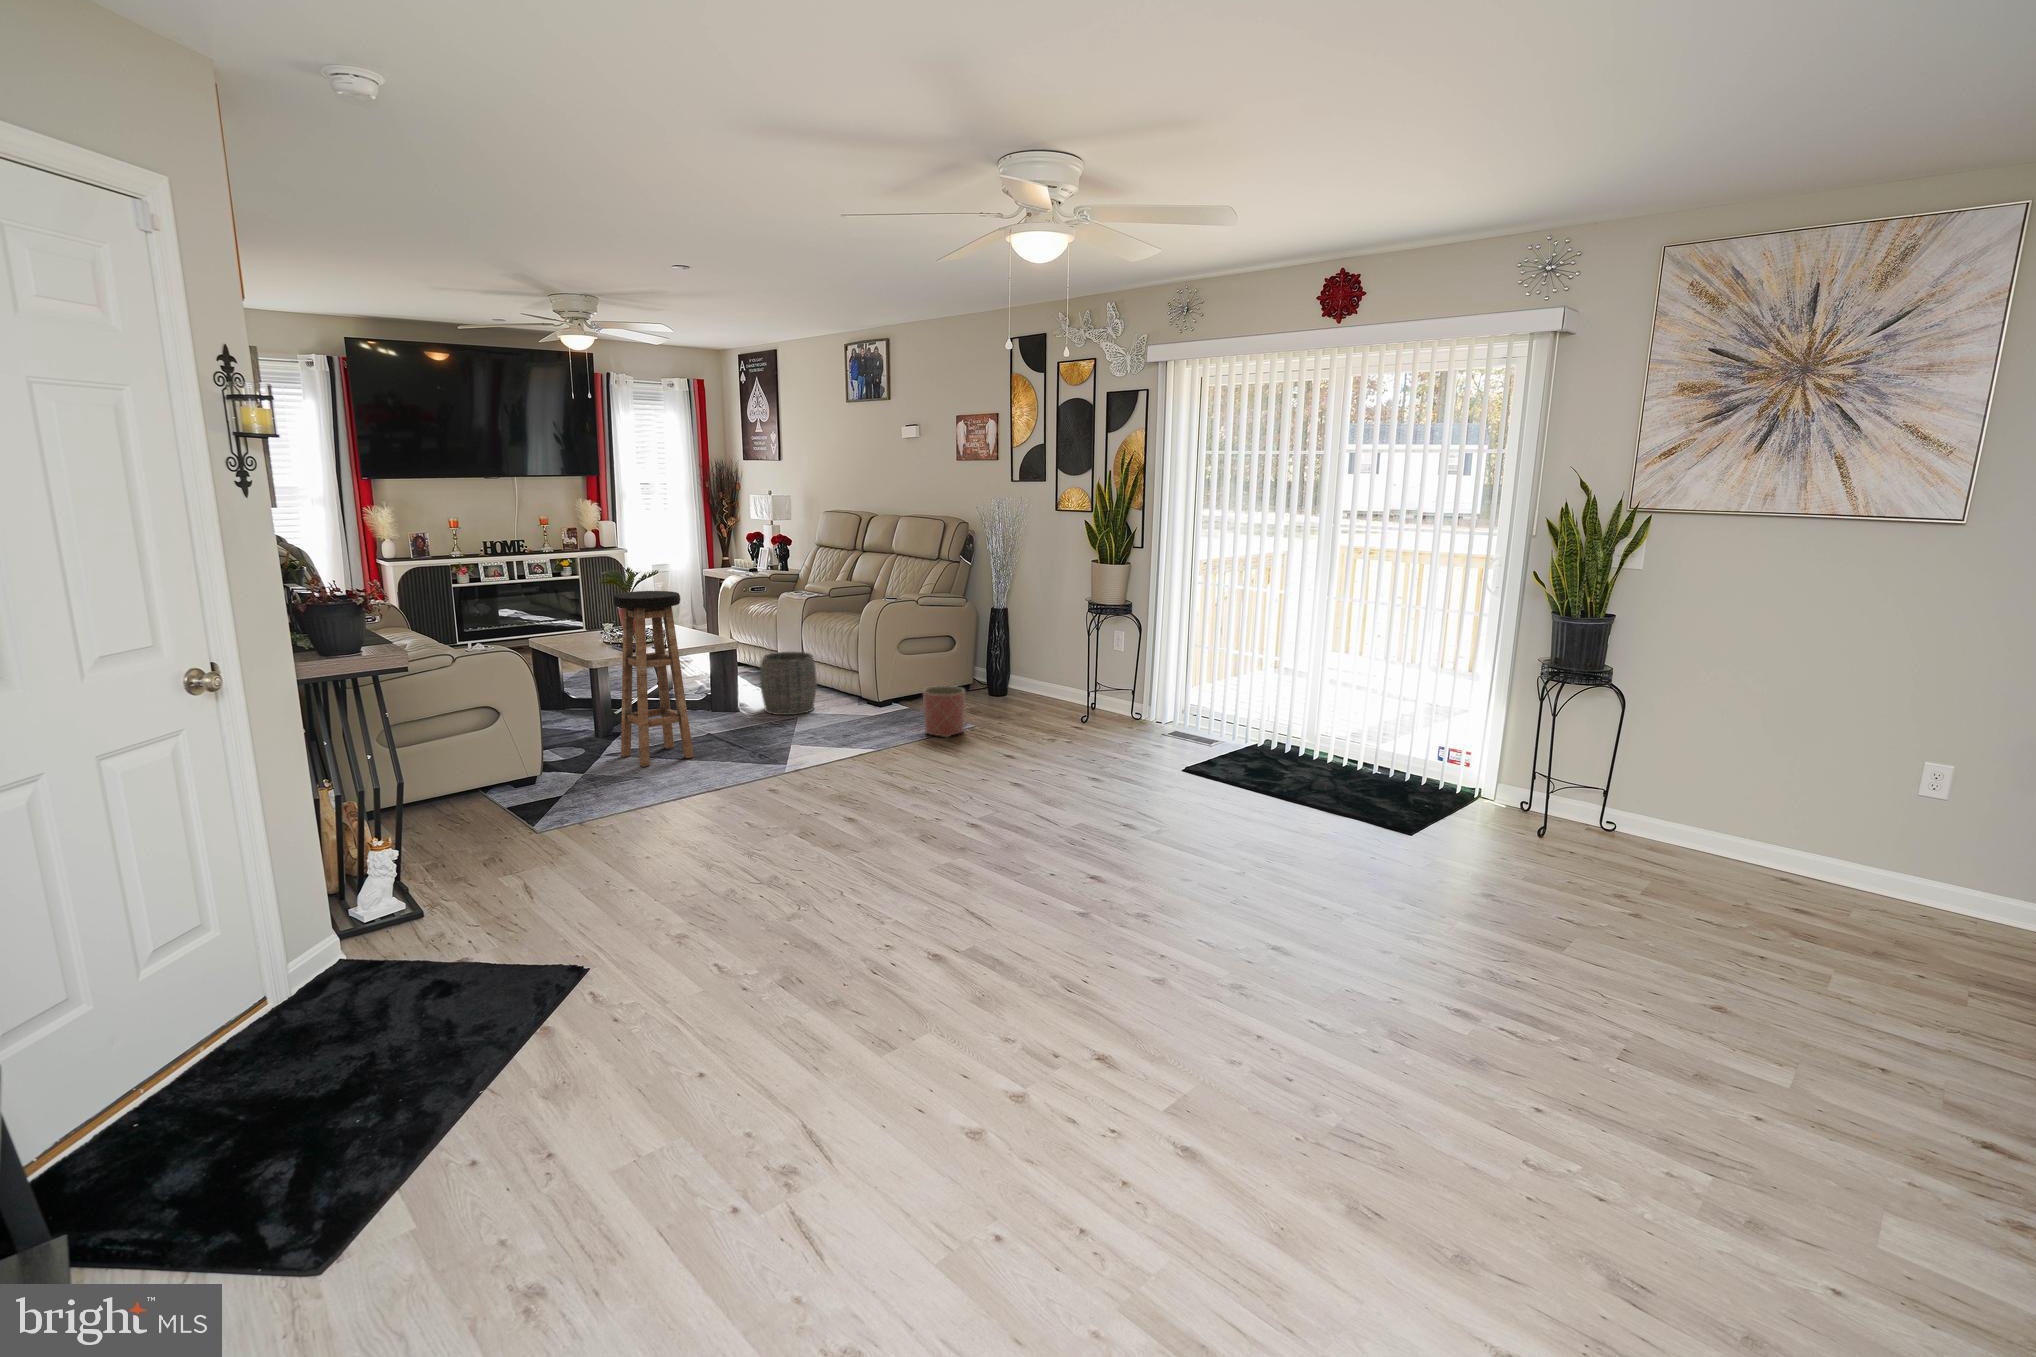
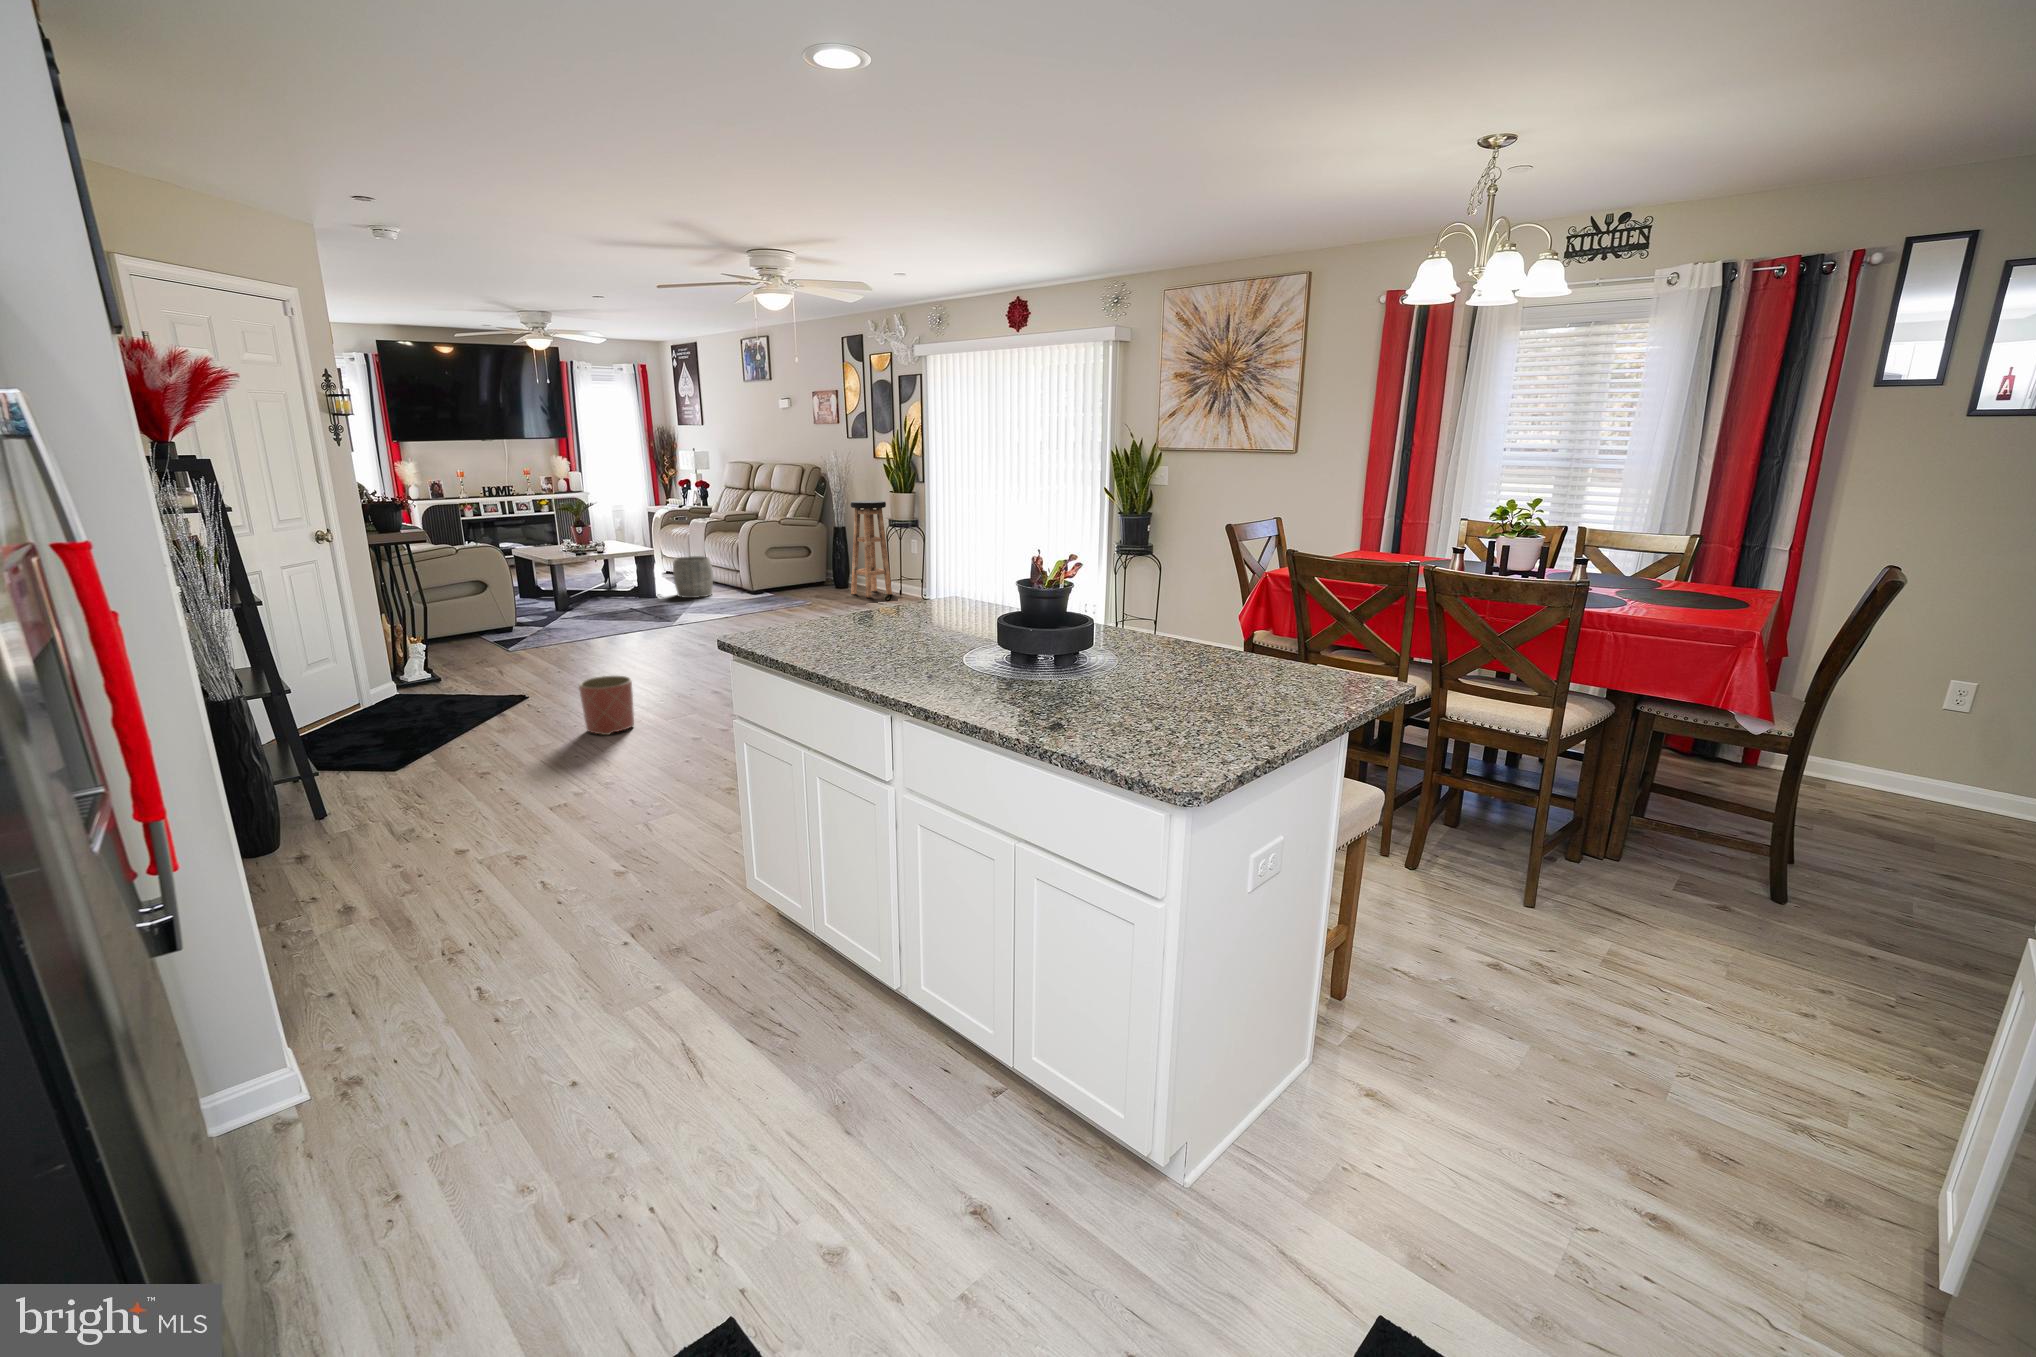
bar stool: present [613,591,694,767] -> present [850,500,892,598]
planter: present [923,686,965,737] -> present [579,676,634,735]

